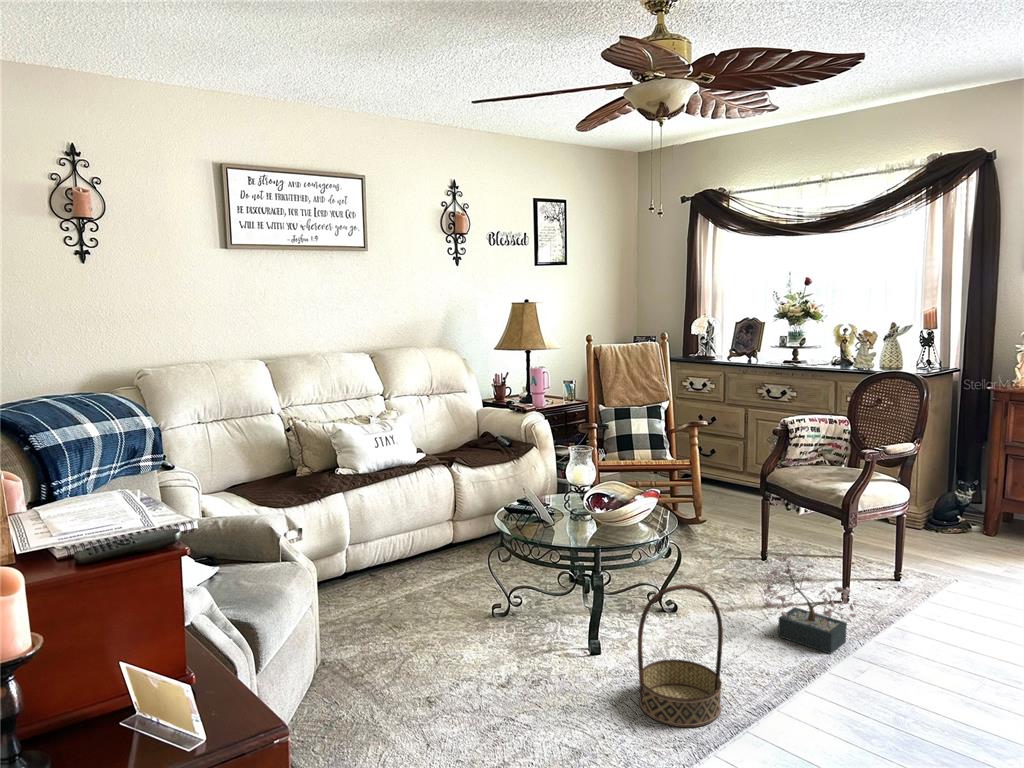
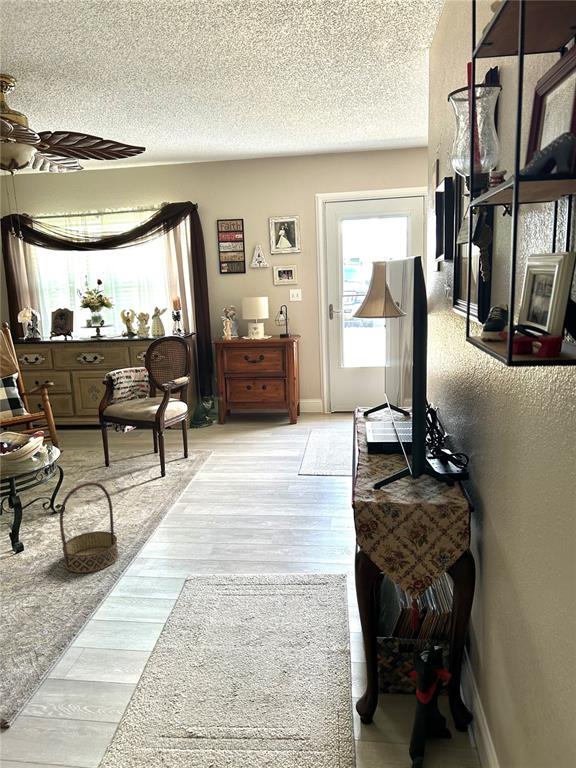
decorative plant: present [761,554,859,654] -> none [119,454,177,505]

